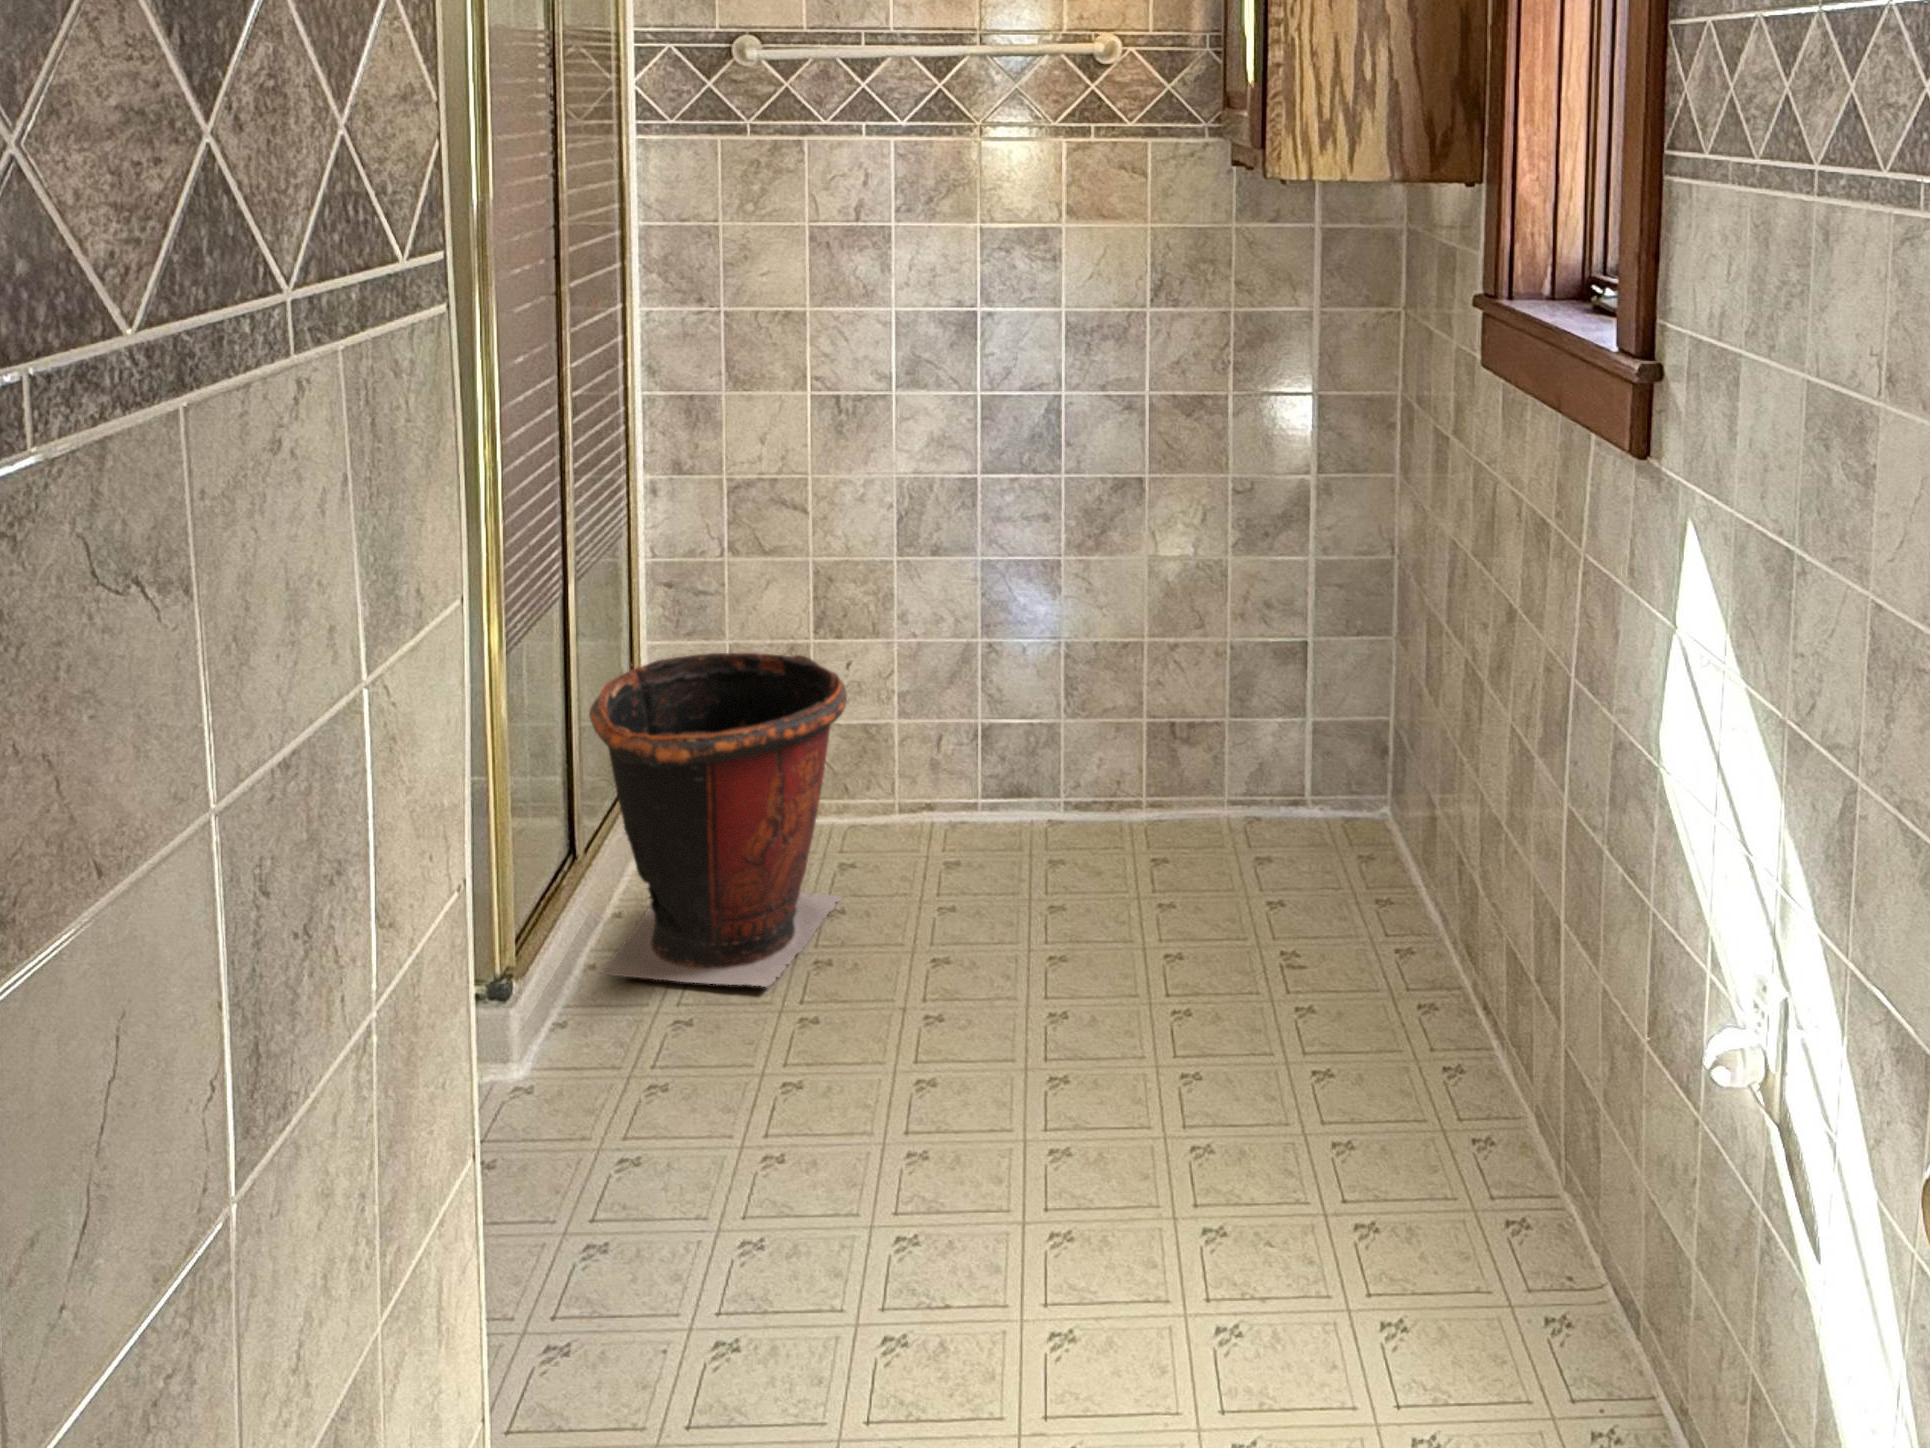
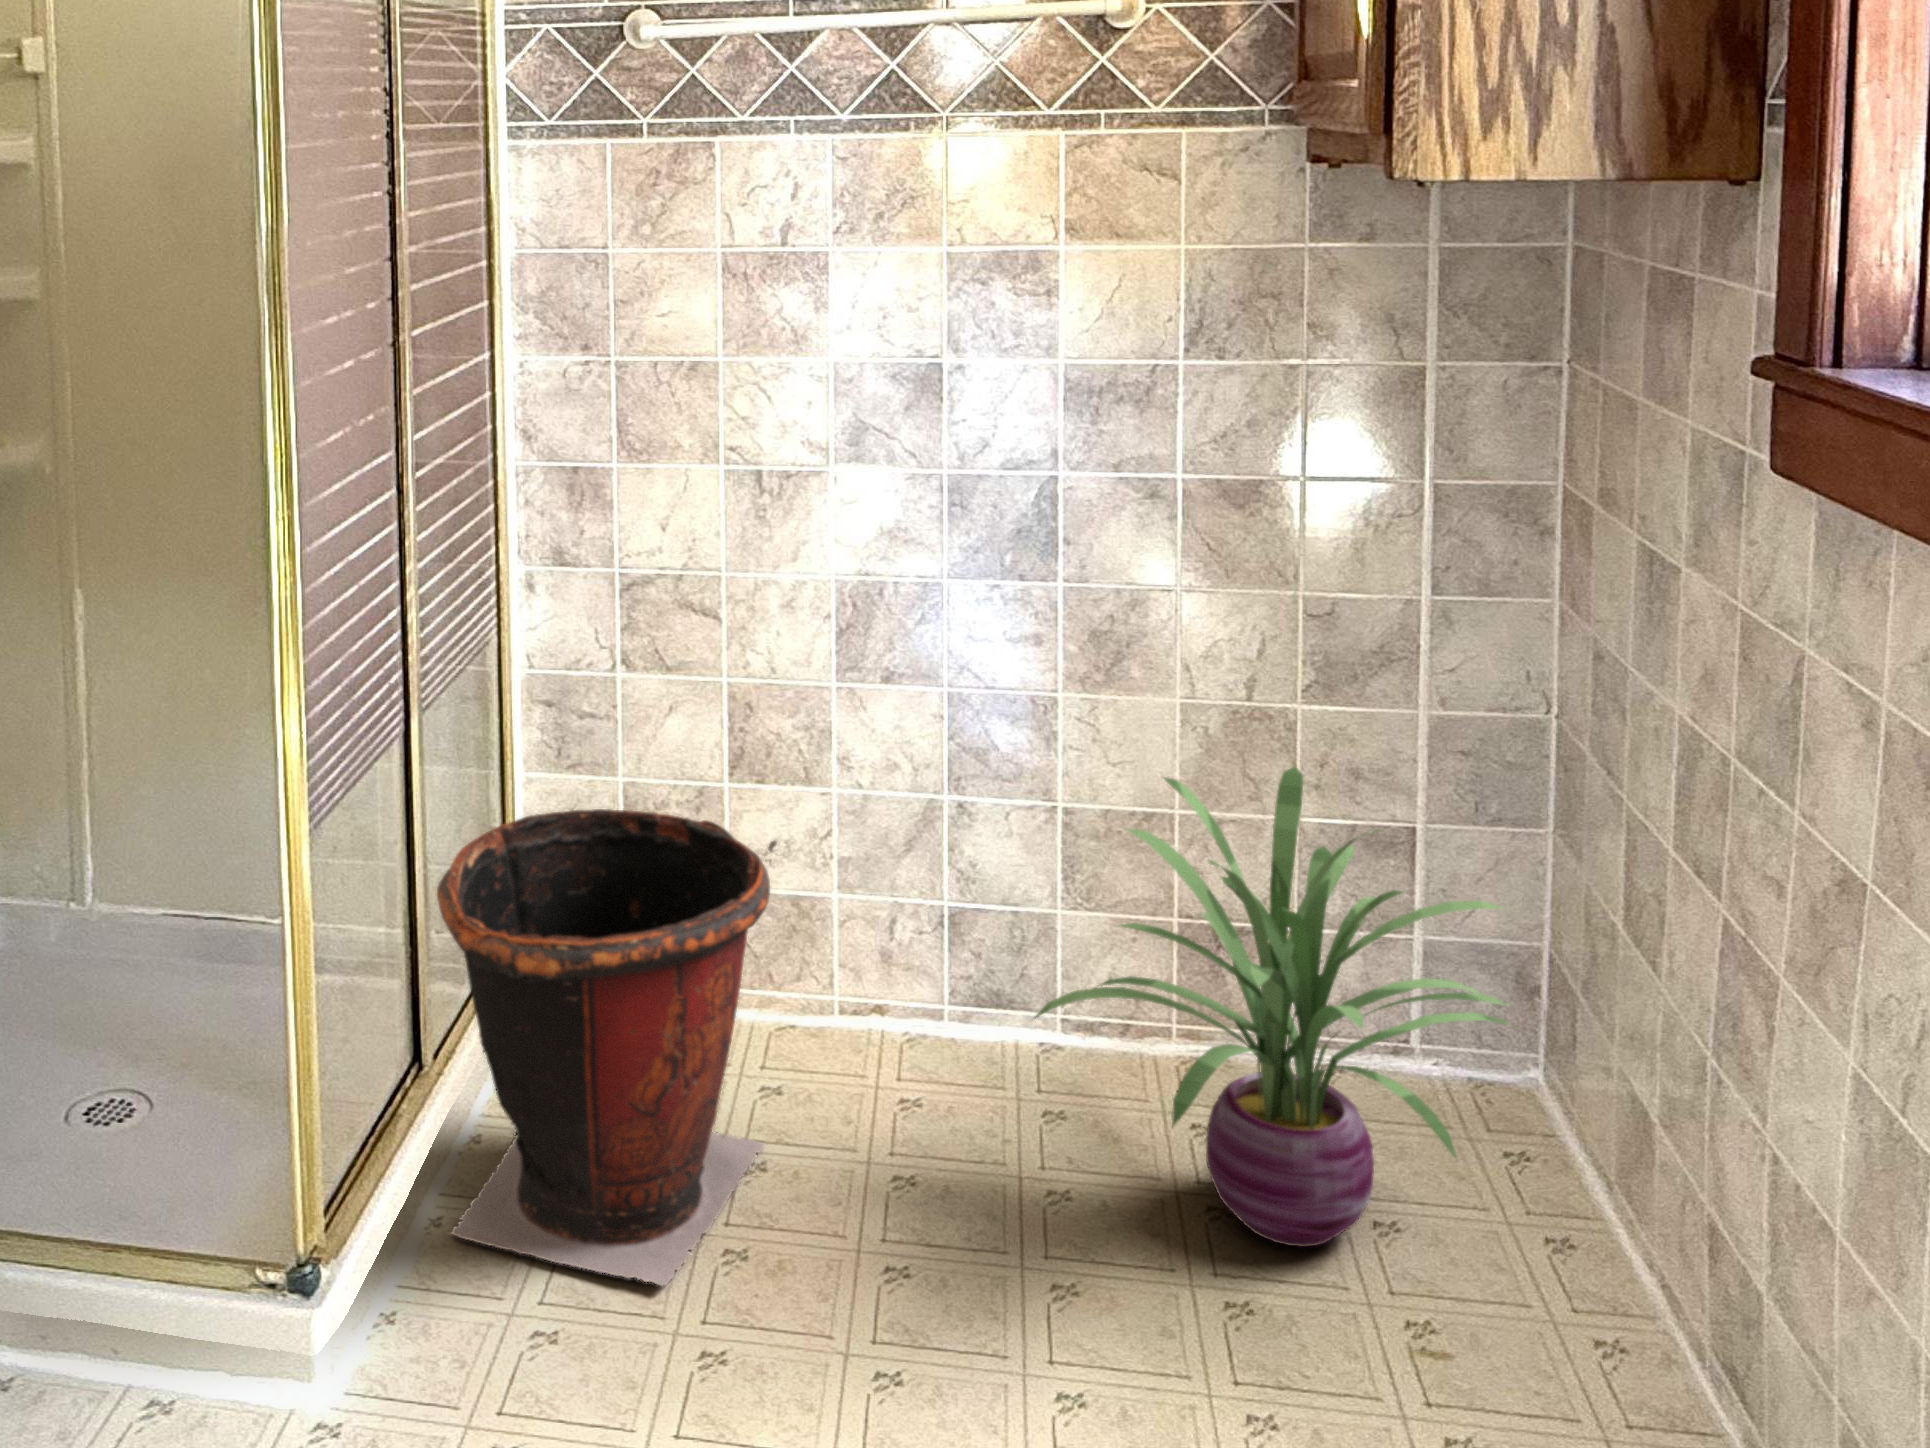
decorative plant: none [1034,592,1368,921] -> present [1032,767,1508,1247]

